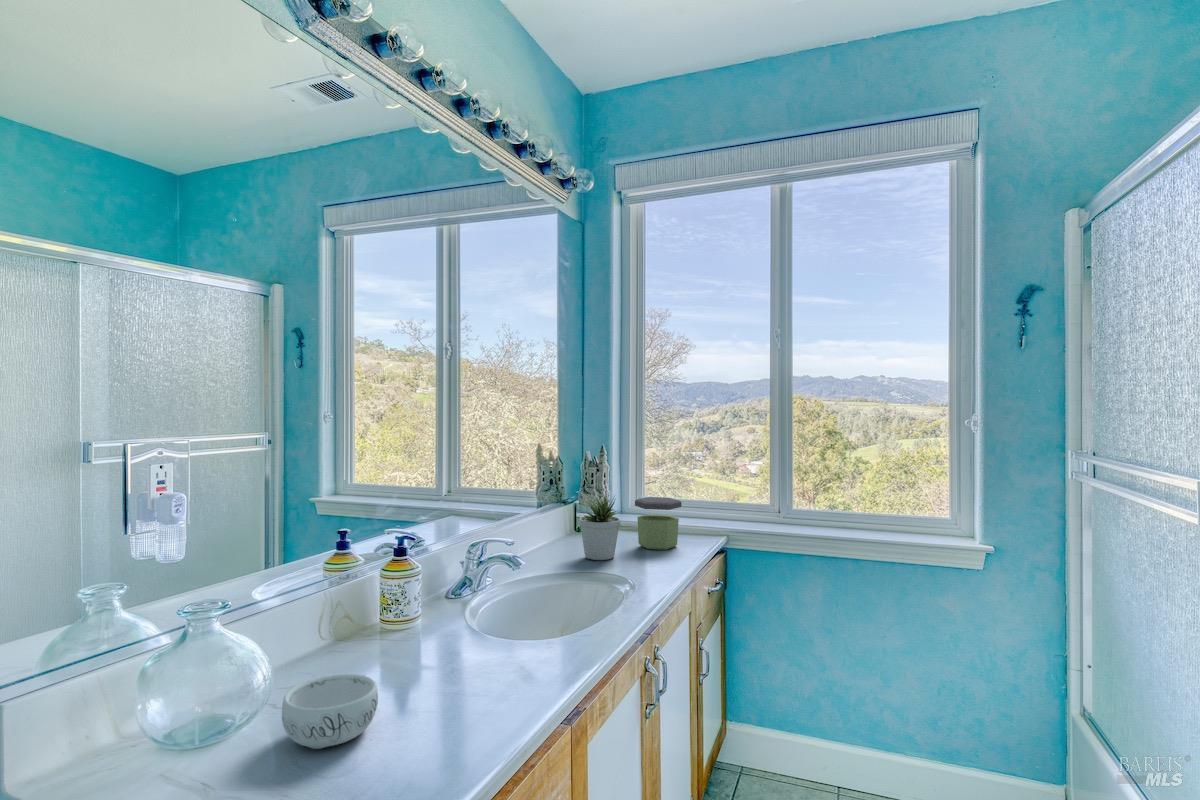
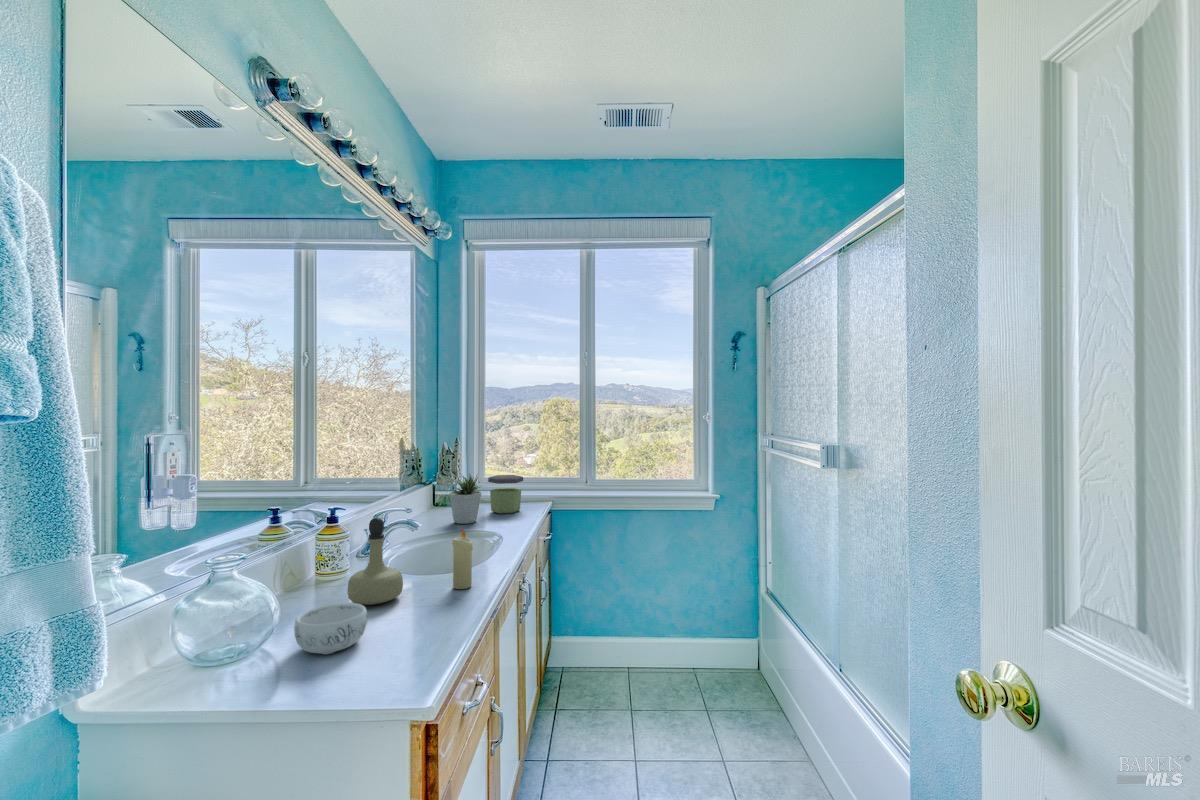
perfume bottle: none [390,556,461,674] -> present [347,518,403,605]
candle: none [527,580,554,667] -> present [452,528,473,589]

